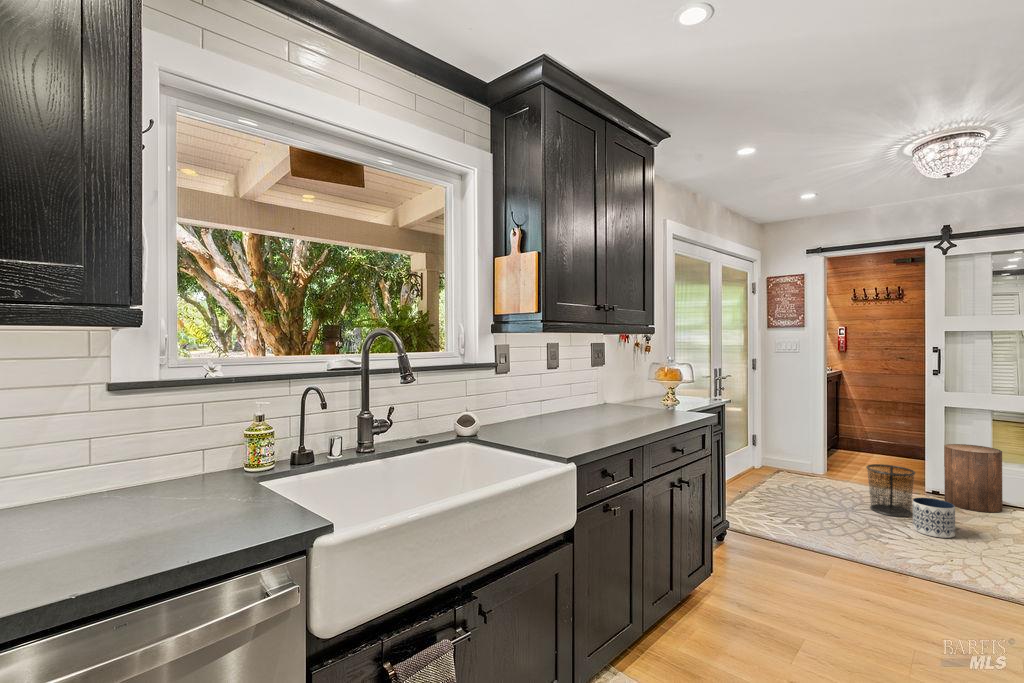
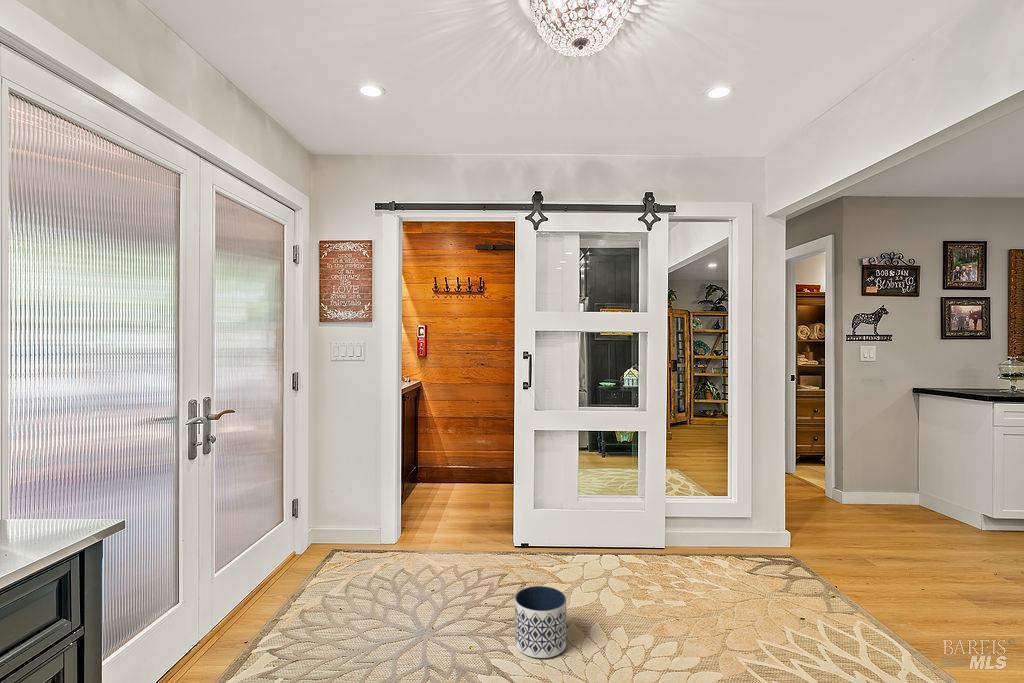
stool: present [944,444,1002,512] -> none [536,477,592,570]
waste bin: present [866,464,915,517] -> none [452,531,513,621]

